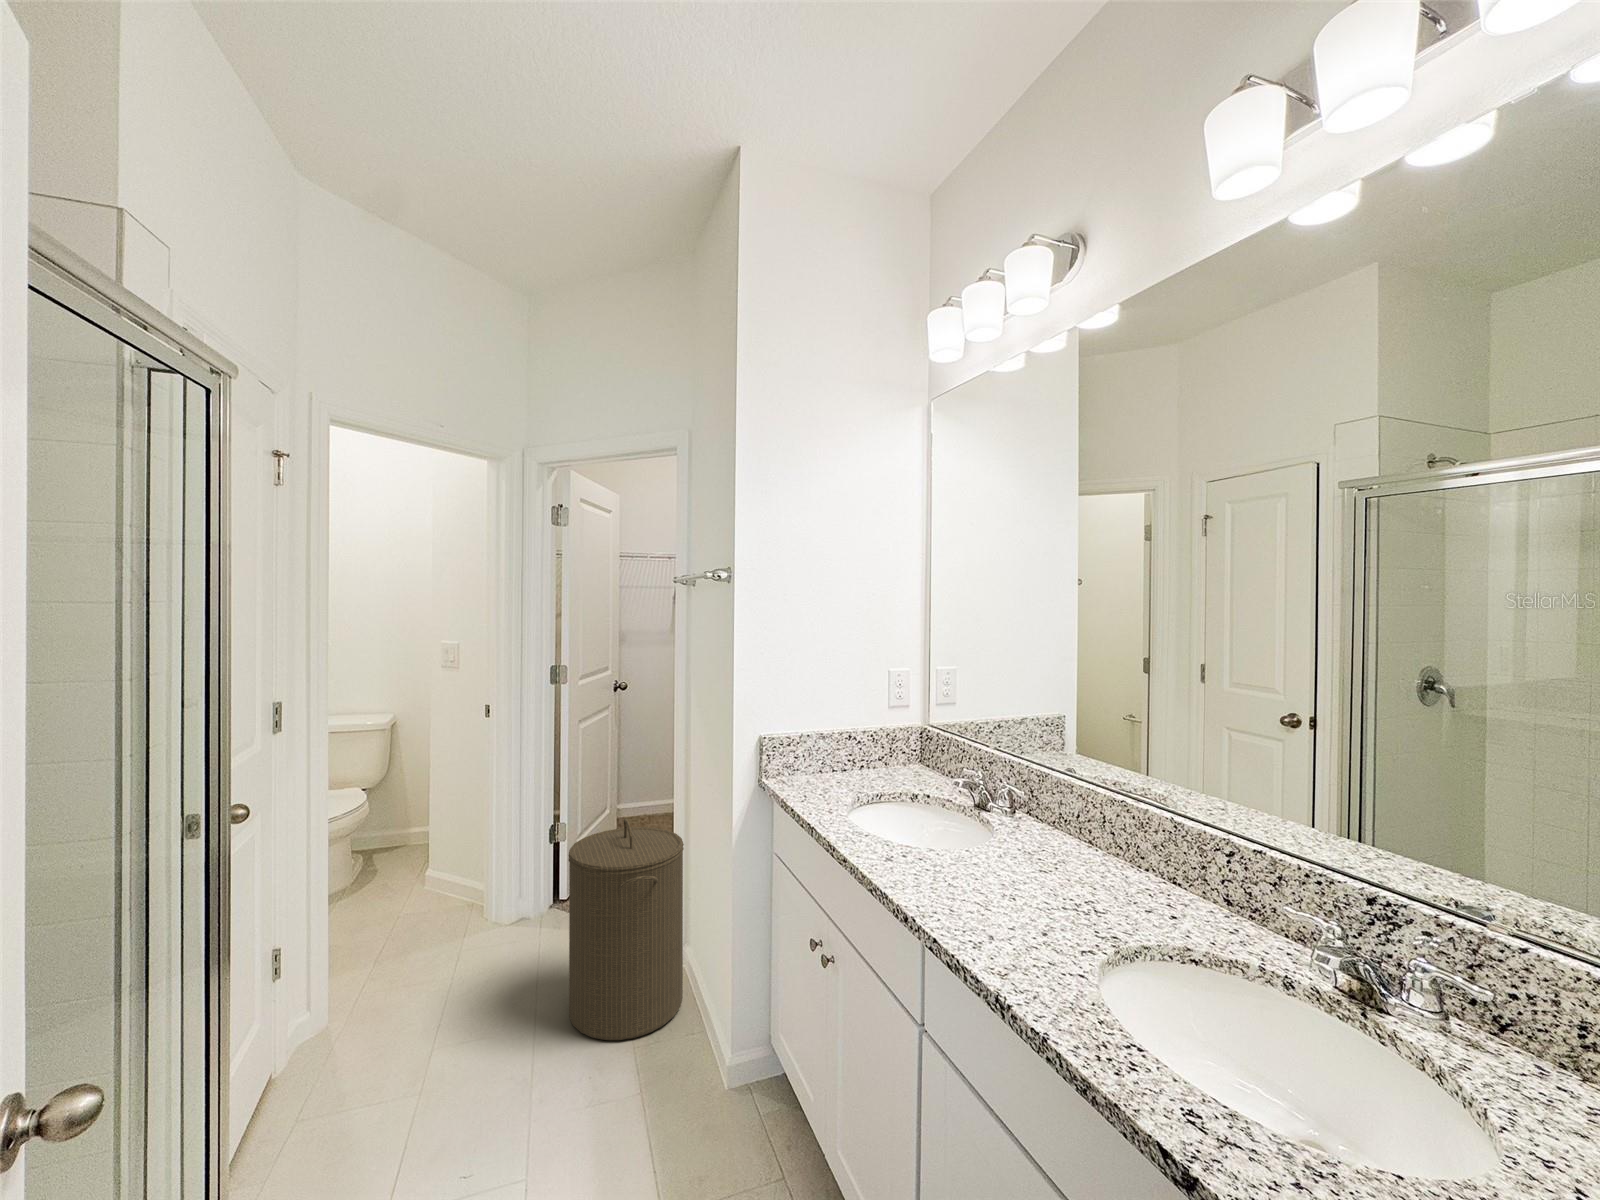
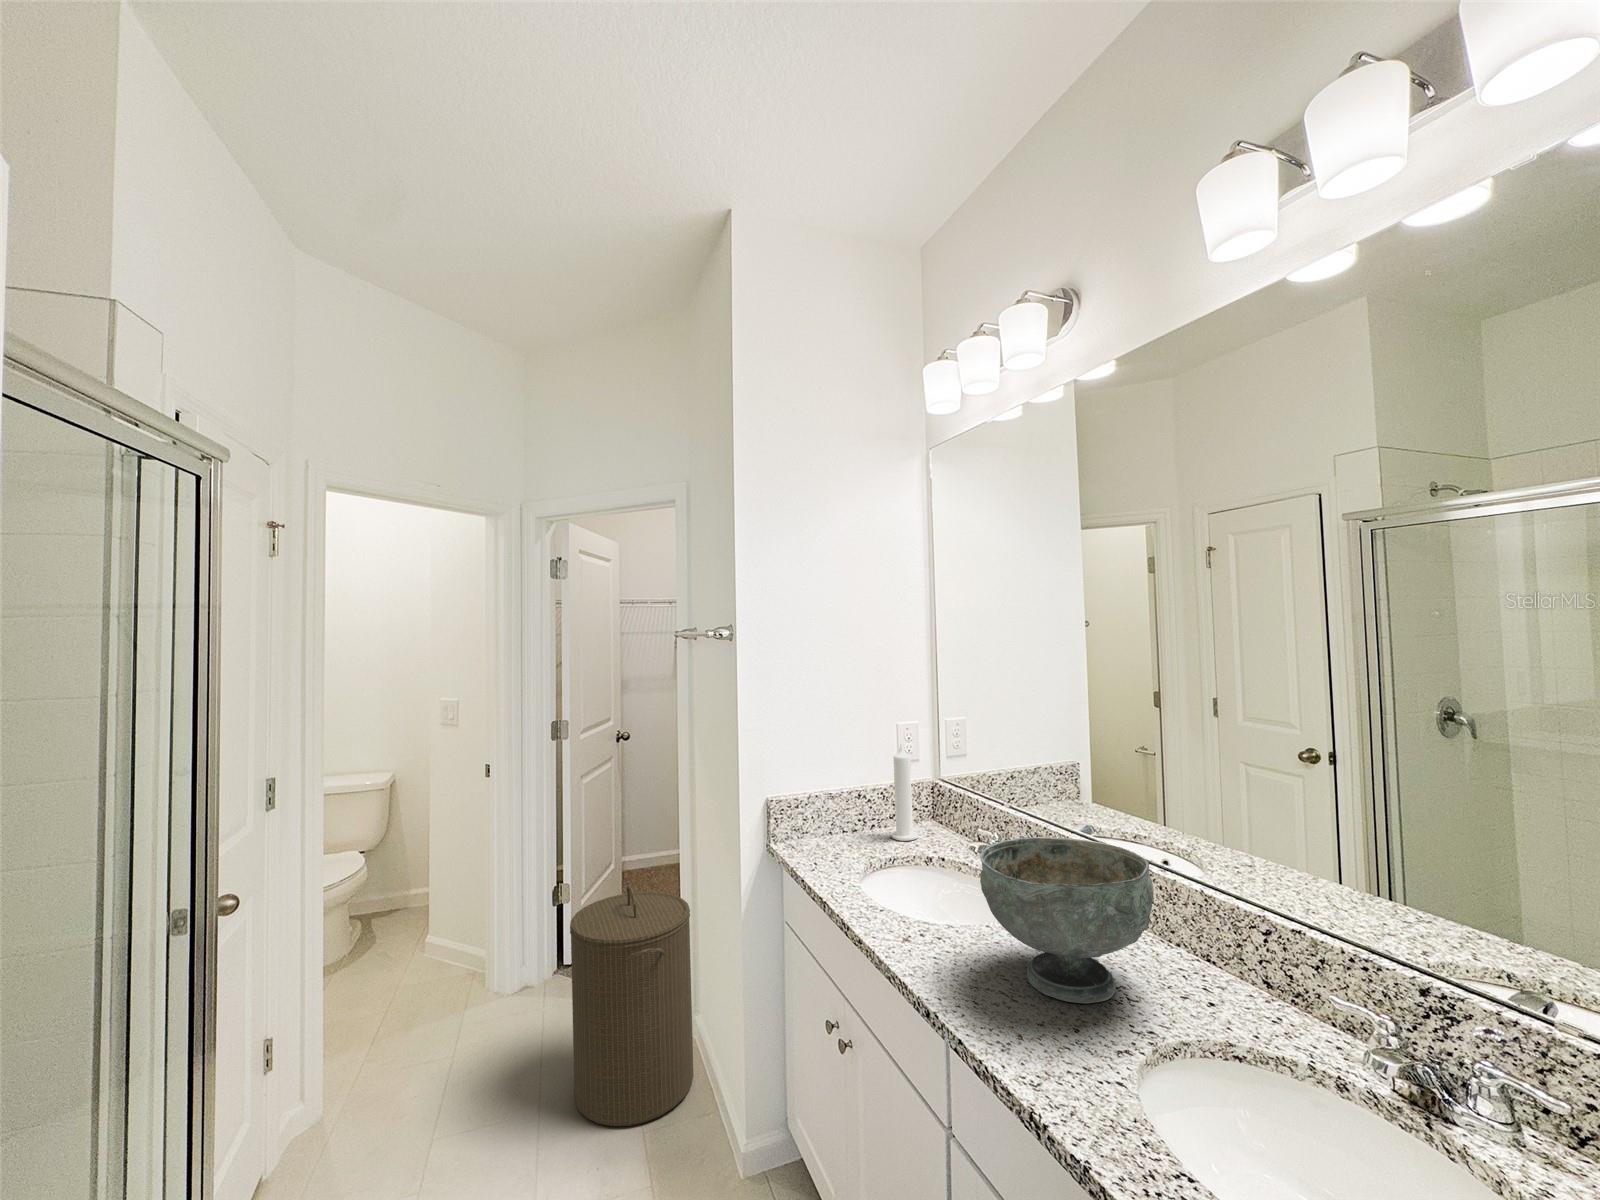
candle: none [879,689,904,780] -> present [892,744,918,841]
decorative bowl: none [961,766,1124,913] -> present [980,837,1154,1003]

